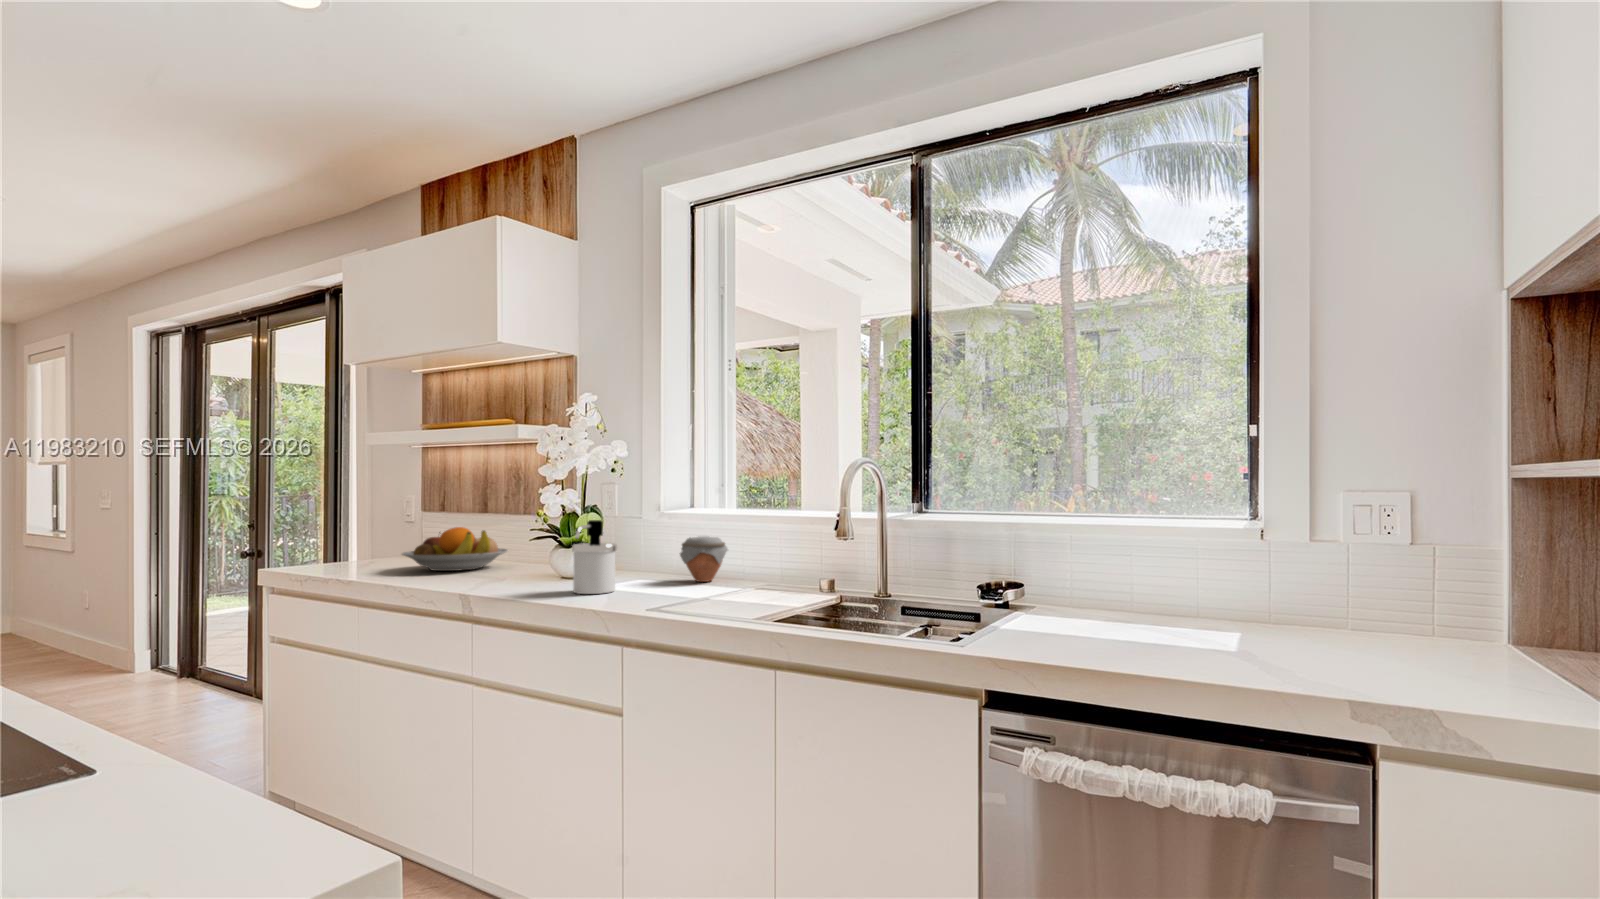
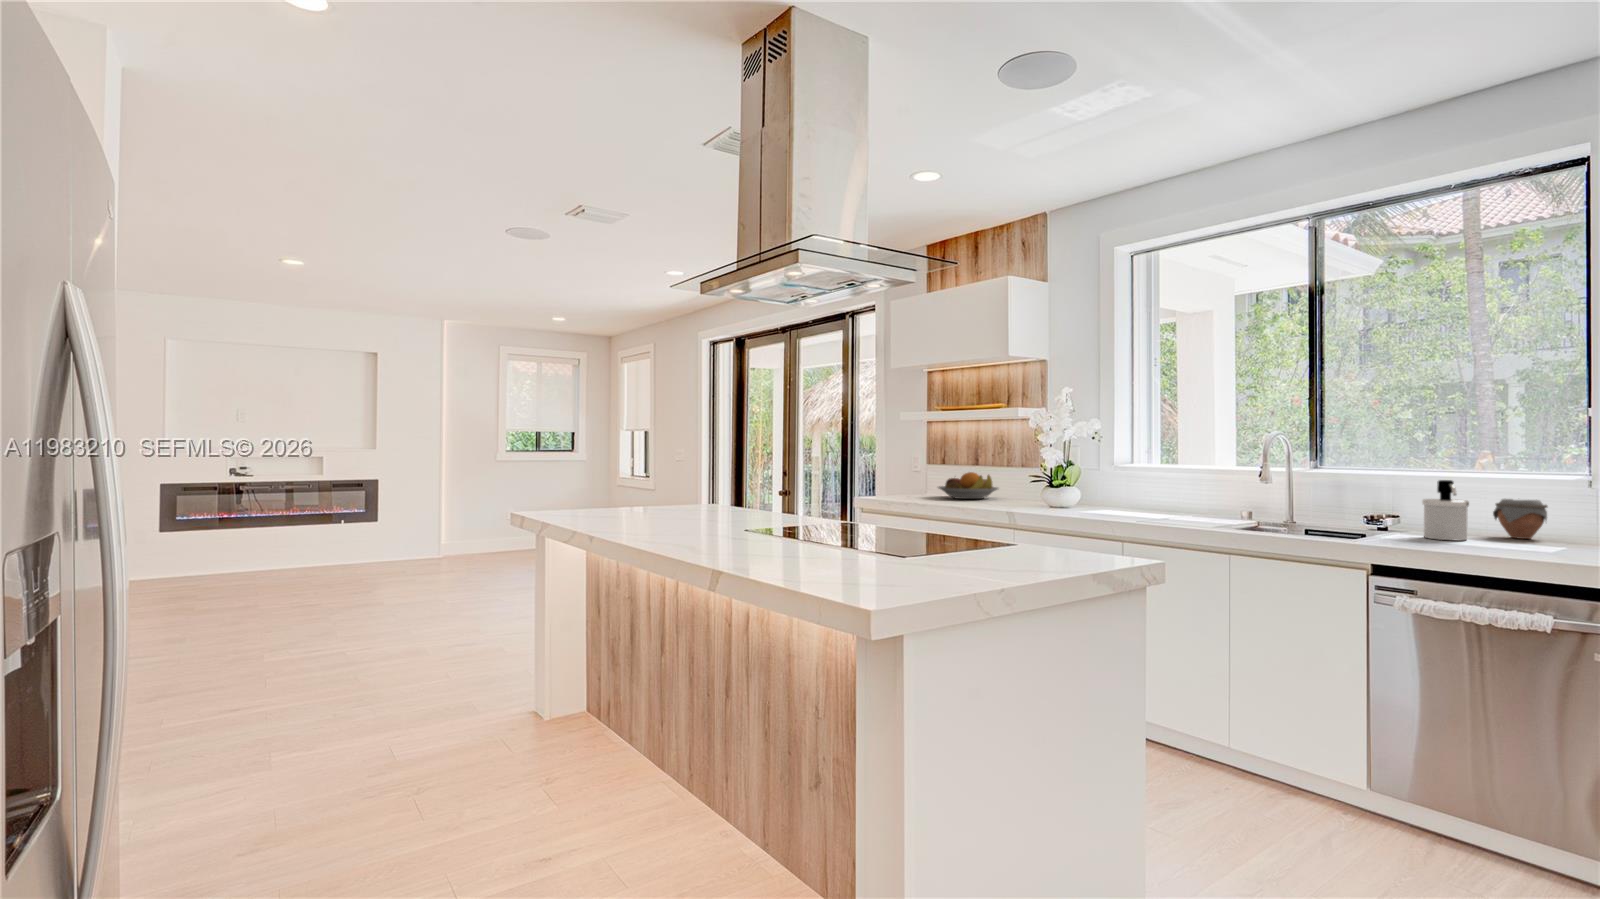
soap dispenser: present [572,520,617,594] -> present [1422,480,1469,541]
jar: present [680,536,728,582] -> present [1493,499,1548,539]

